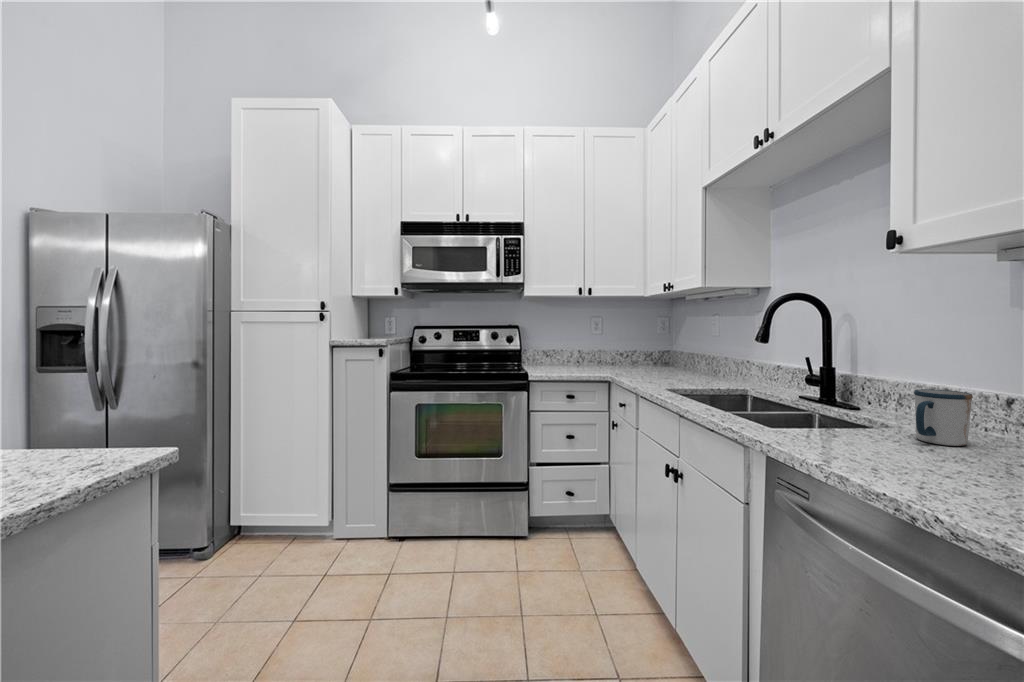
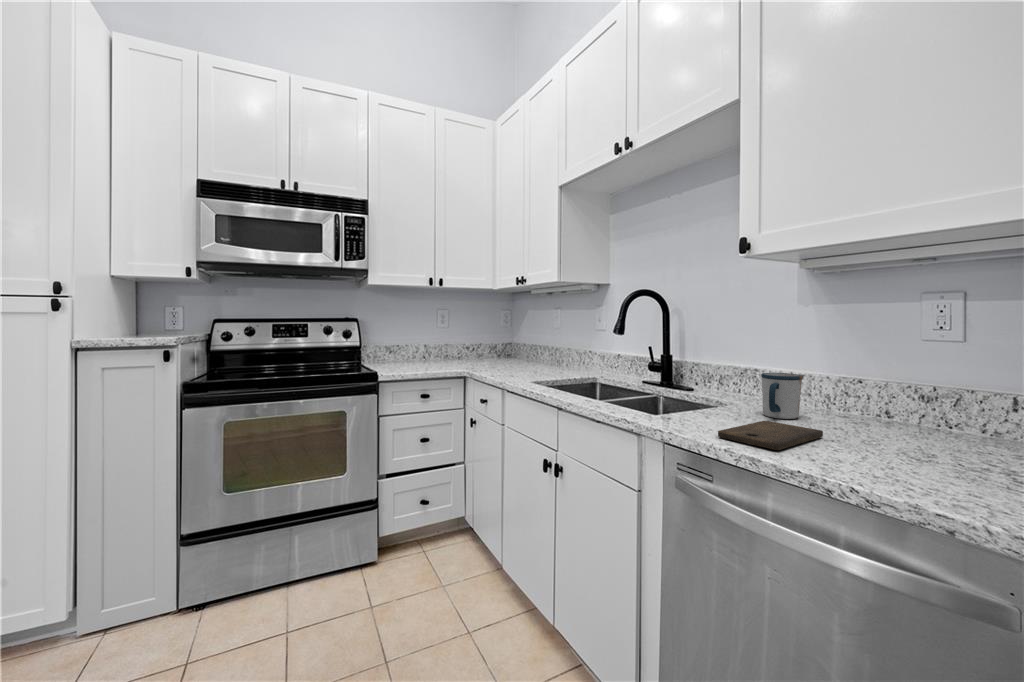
cutting board: none [820,443,971,472] -> present [718,421,823,450]

